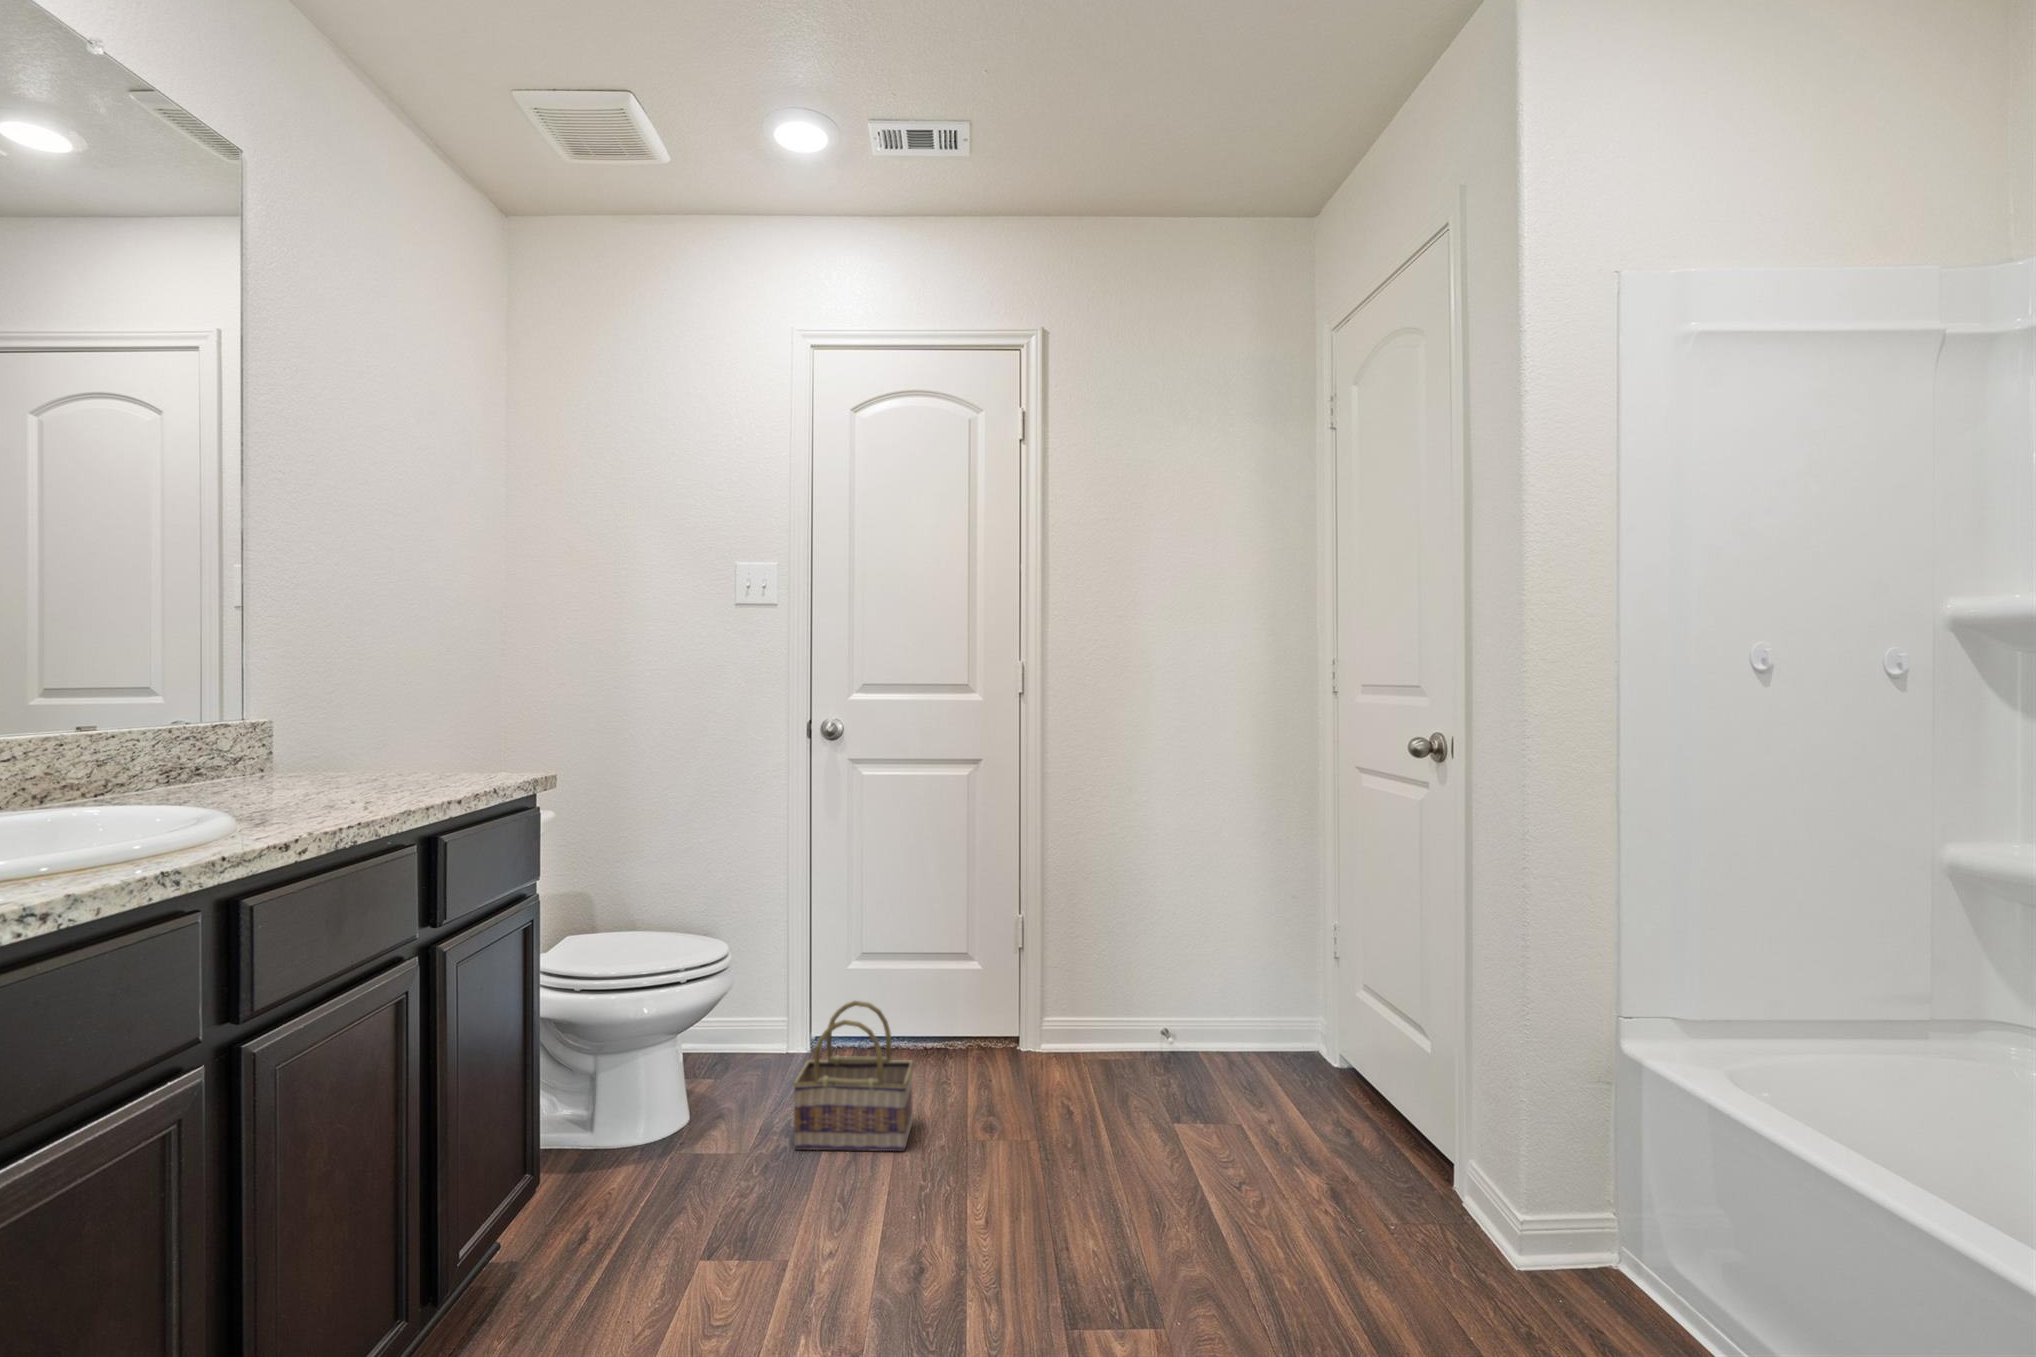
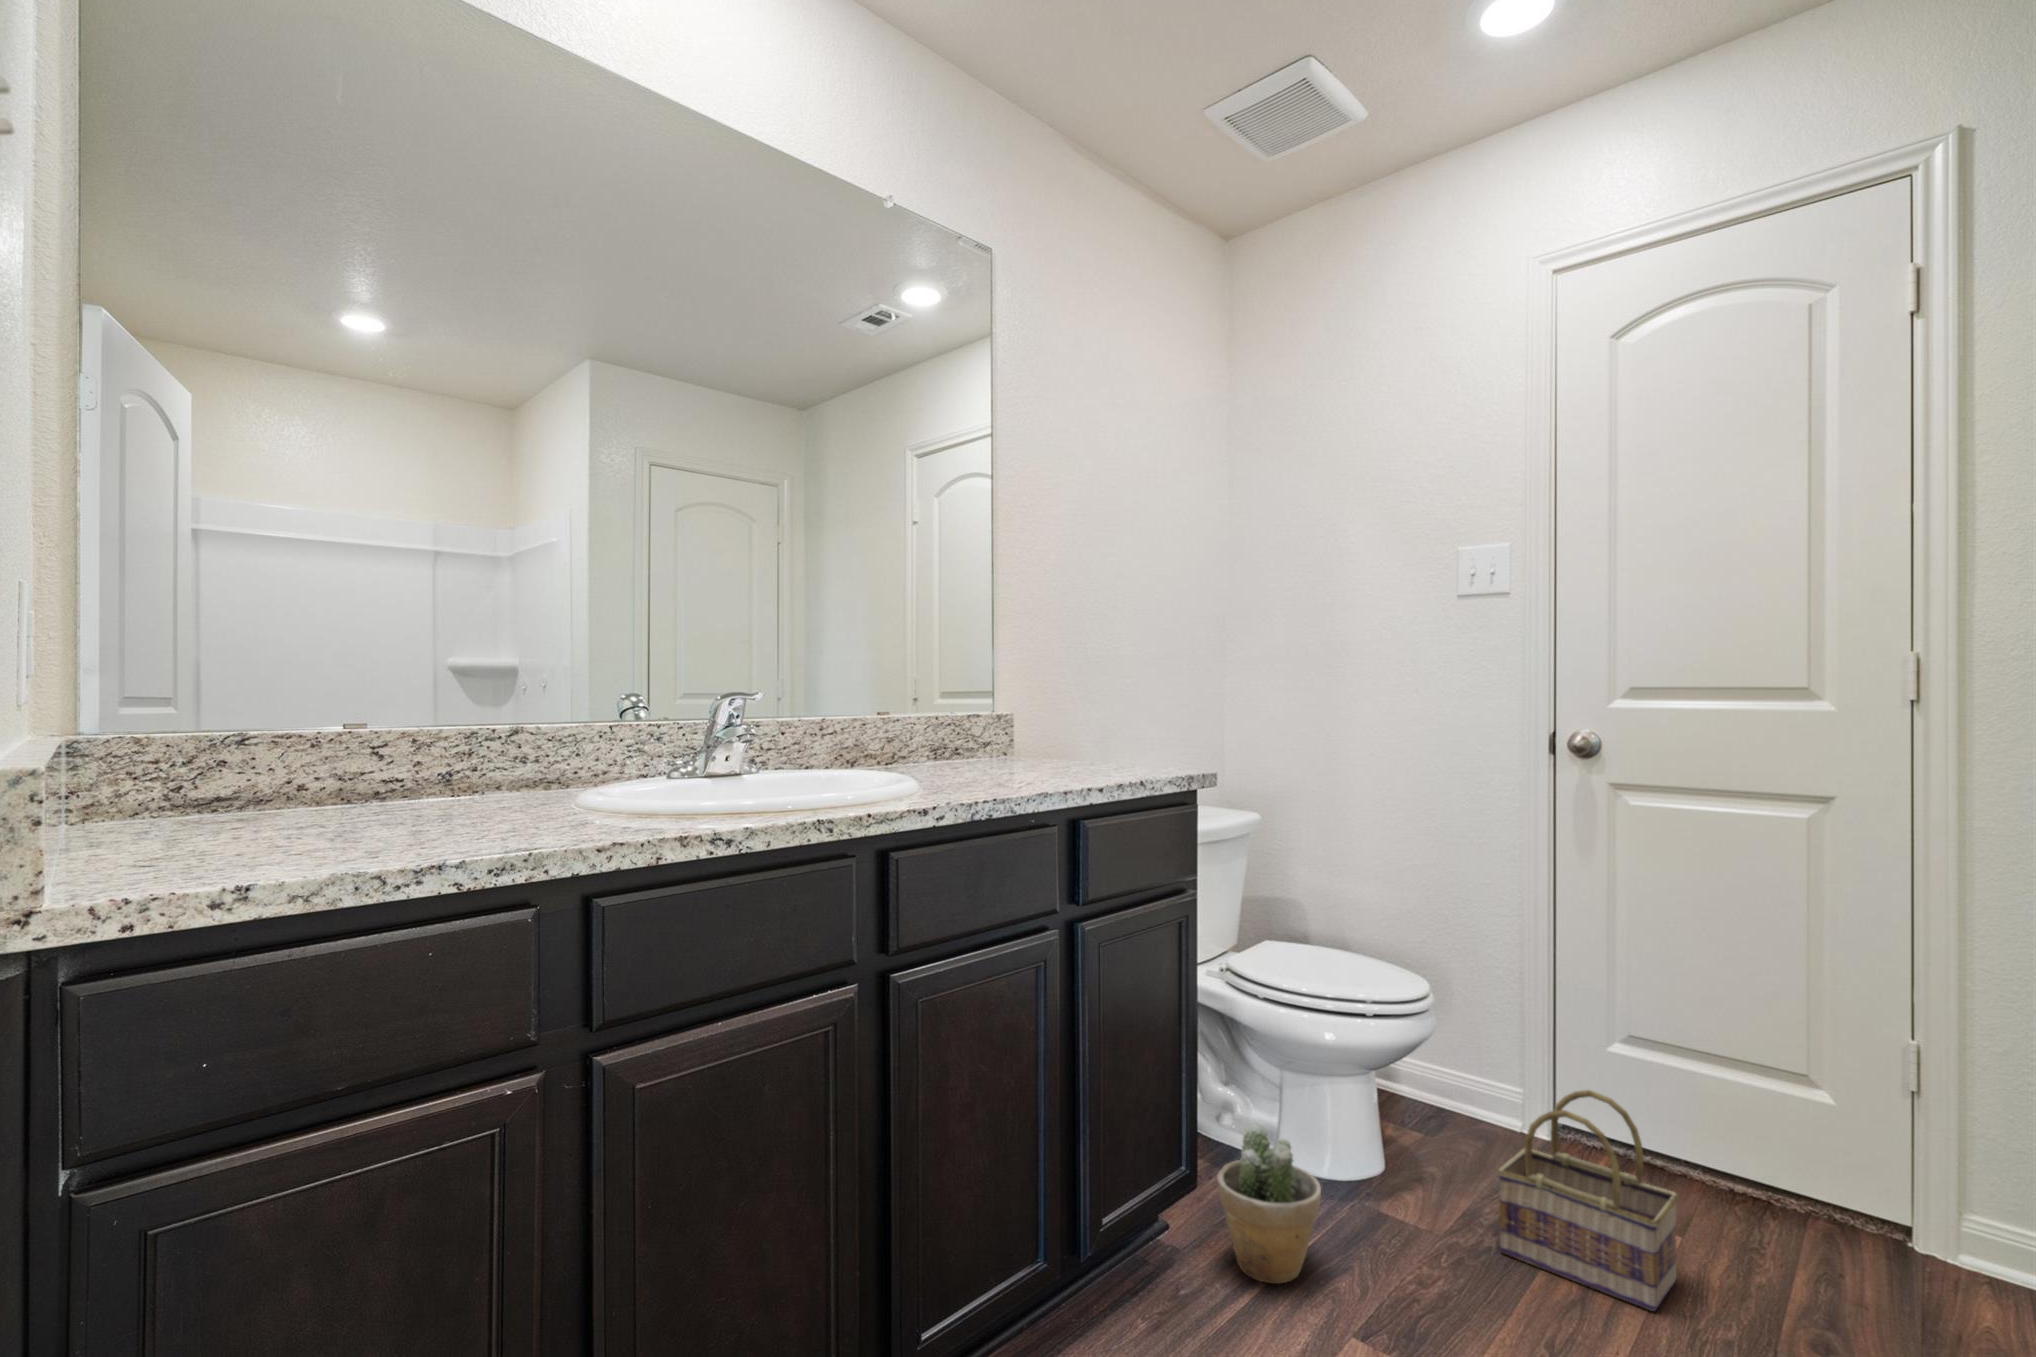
potted plant: none [559,1107,661,1251] -> present [1217,1124,1321,1284]

